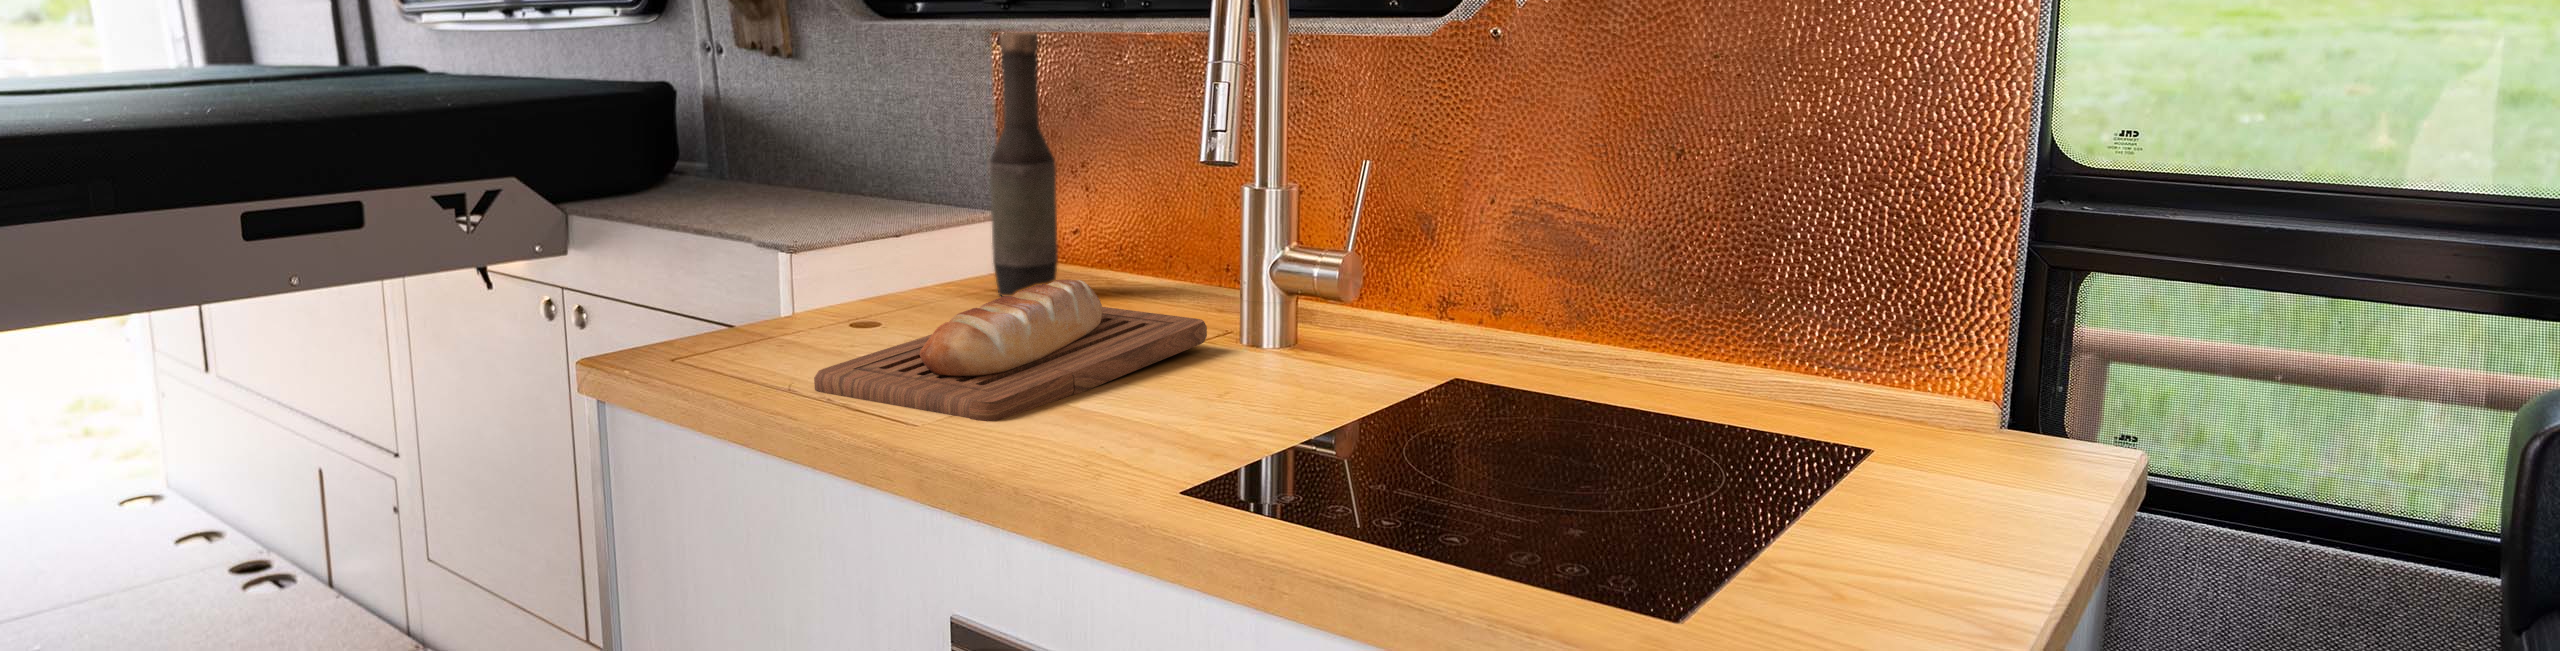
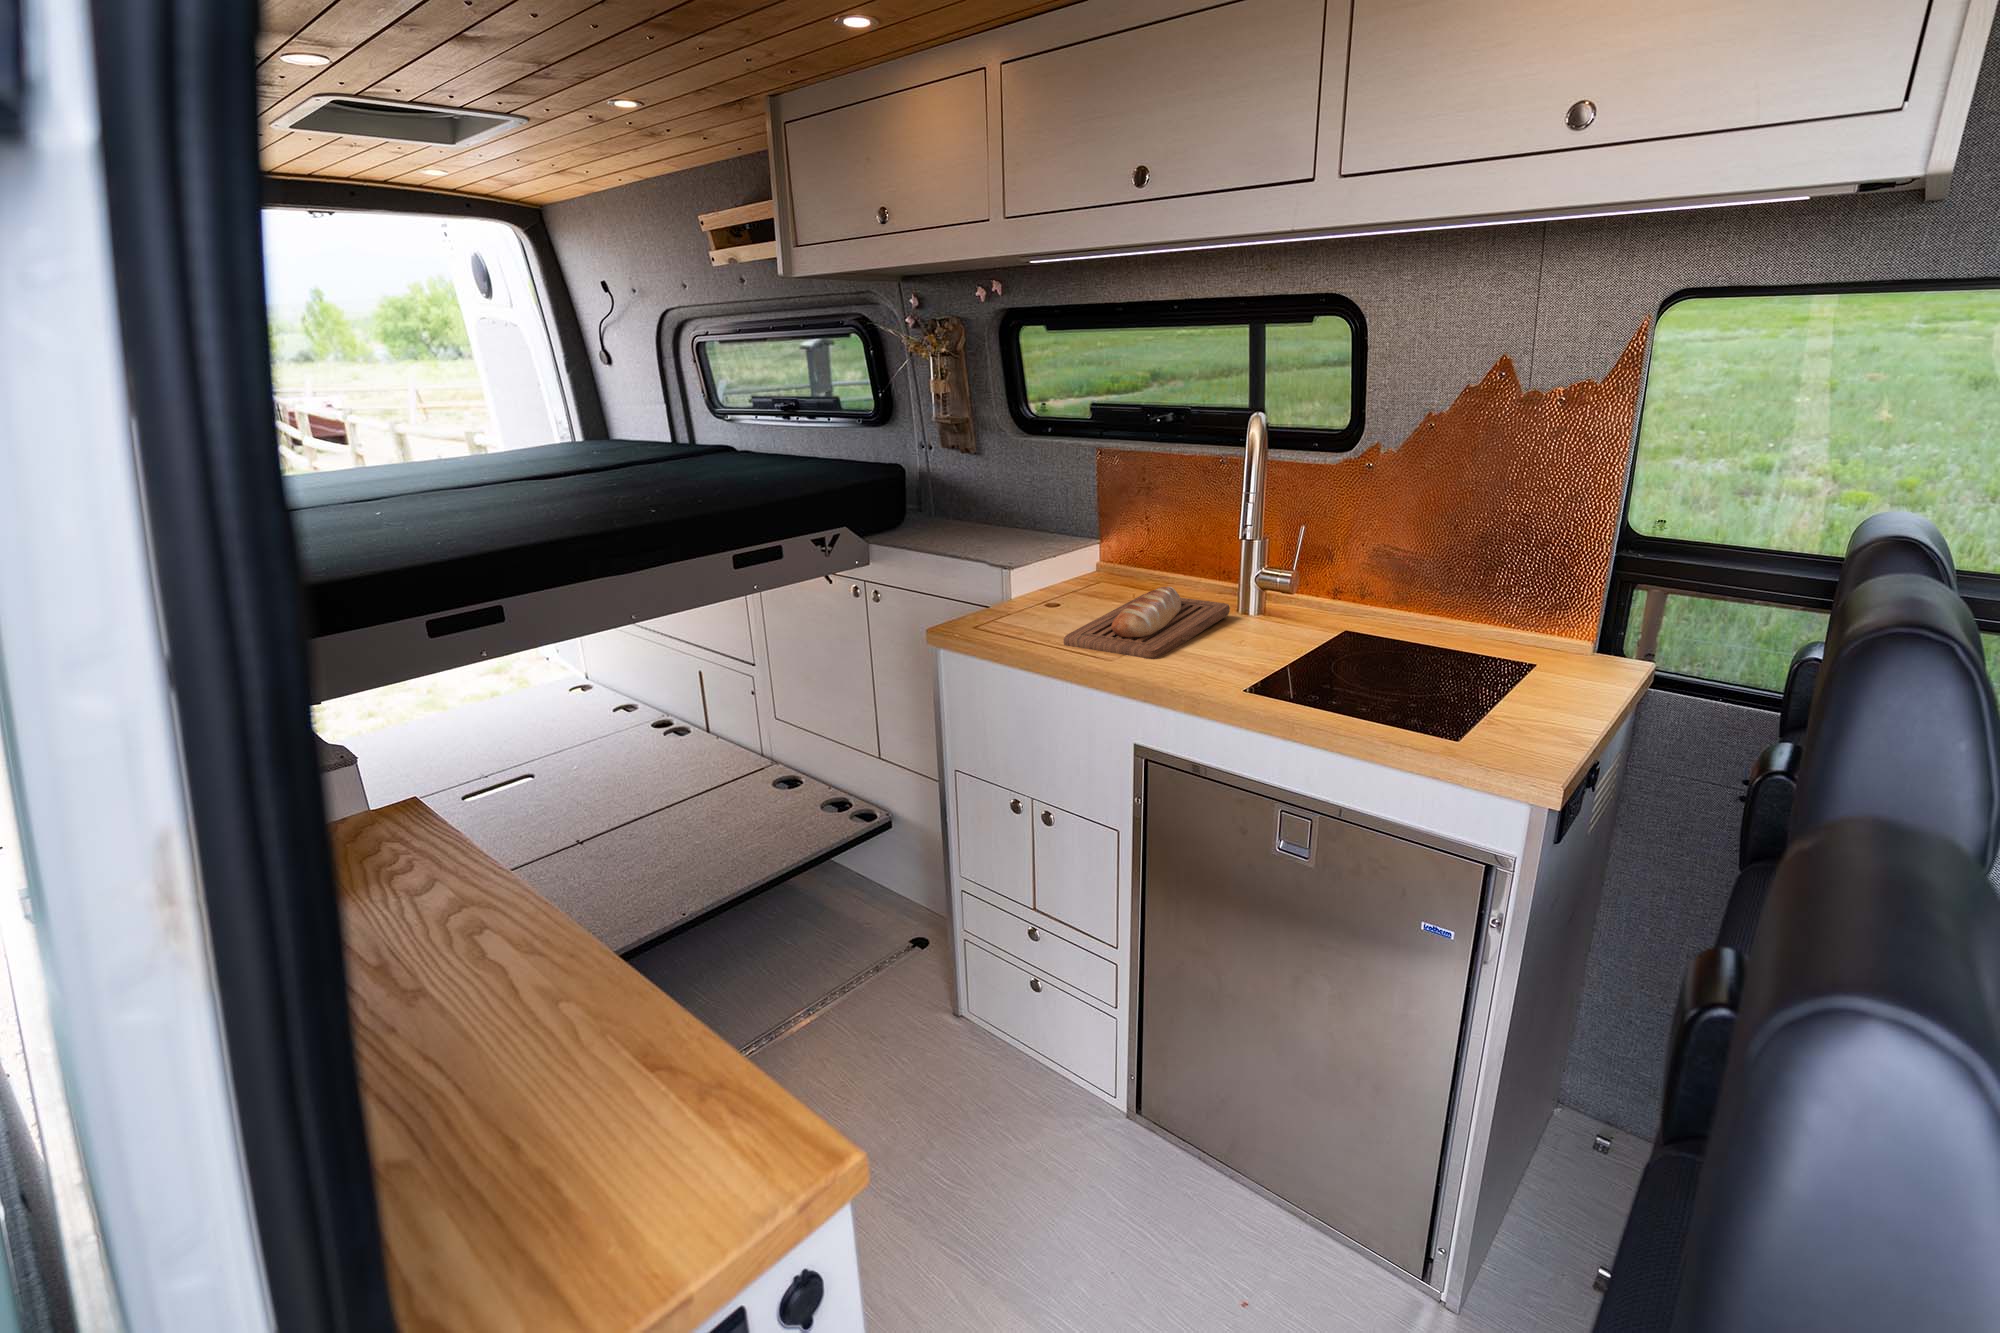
bottle: present [990,32,1058,296] -> none [1107,456,1140,588]

